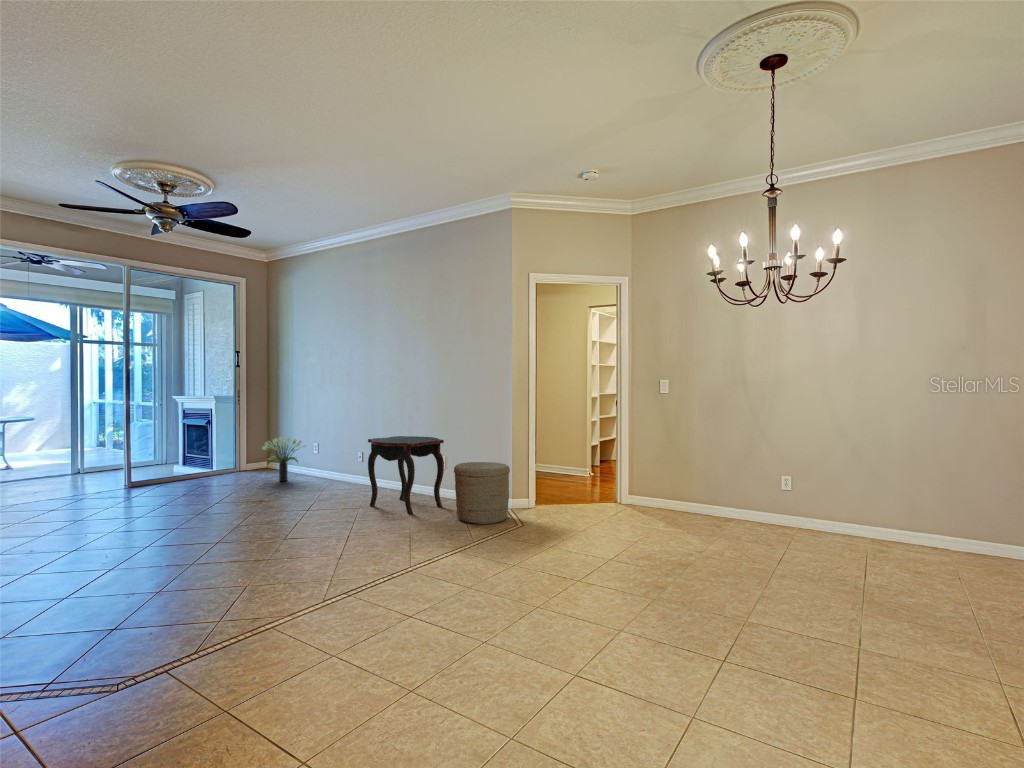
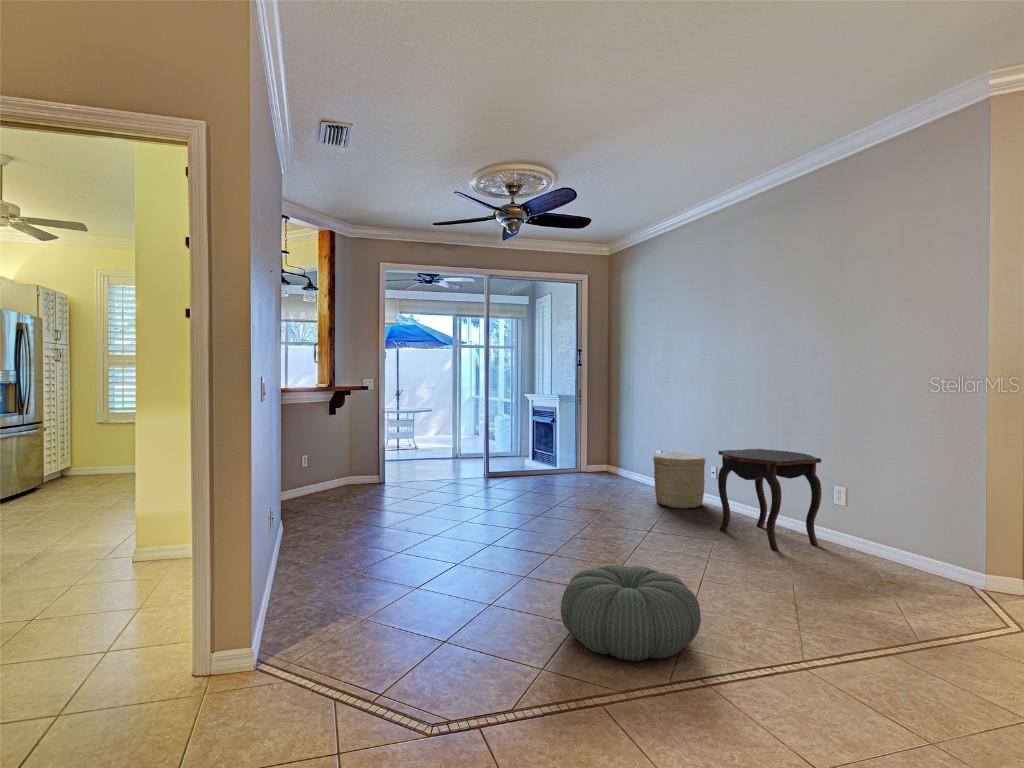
potted plant: present [262,436,306,481] -> none [602,438,646,486]
woven basket: present [454,462,510,524] -> present [653,453,705,509]
pouf: none [232,529,347,597] -> present [561,565,701,661]

